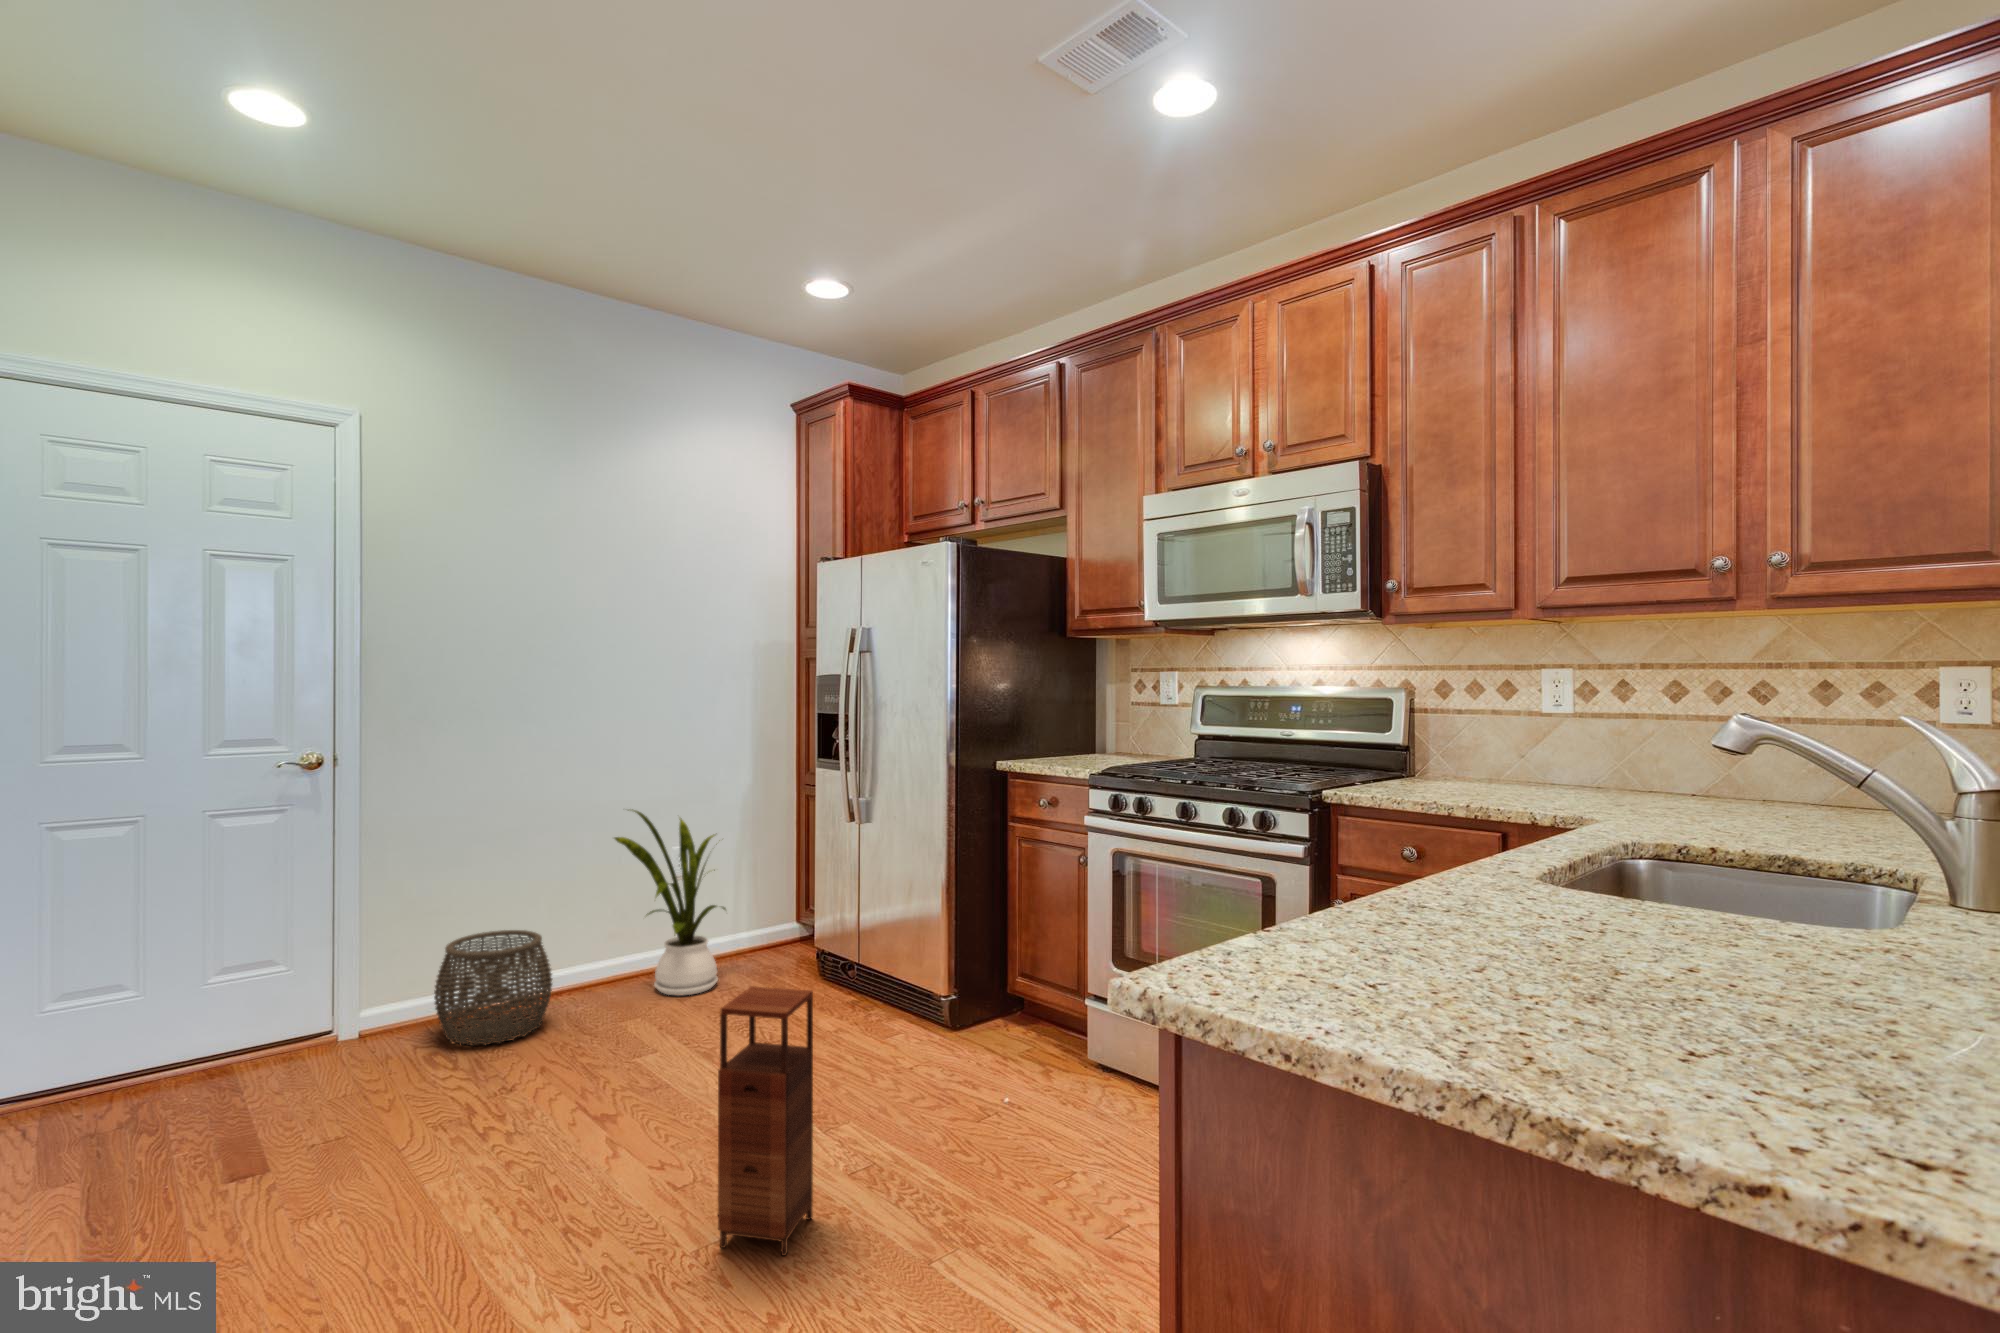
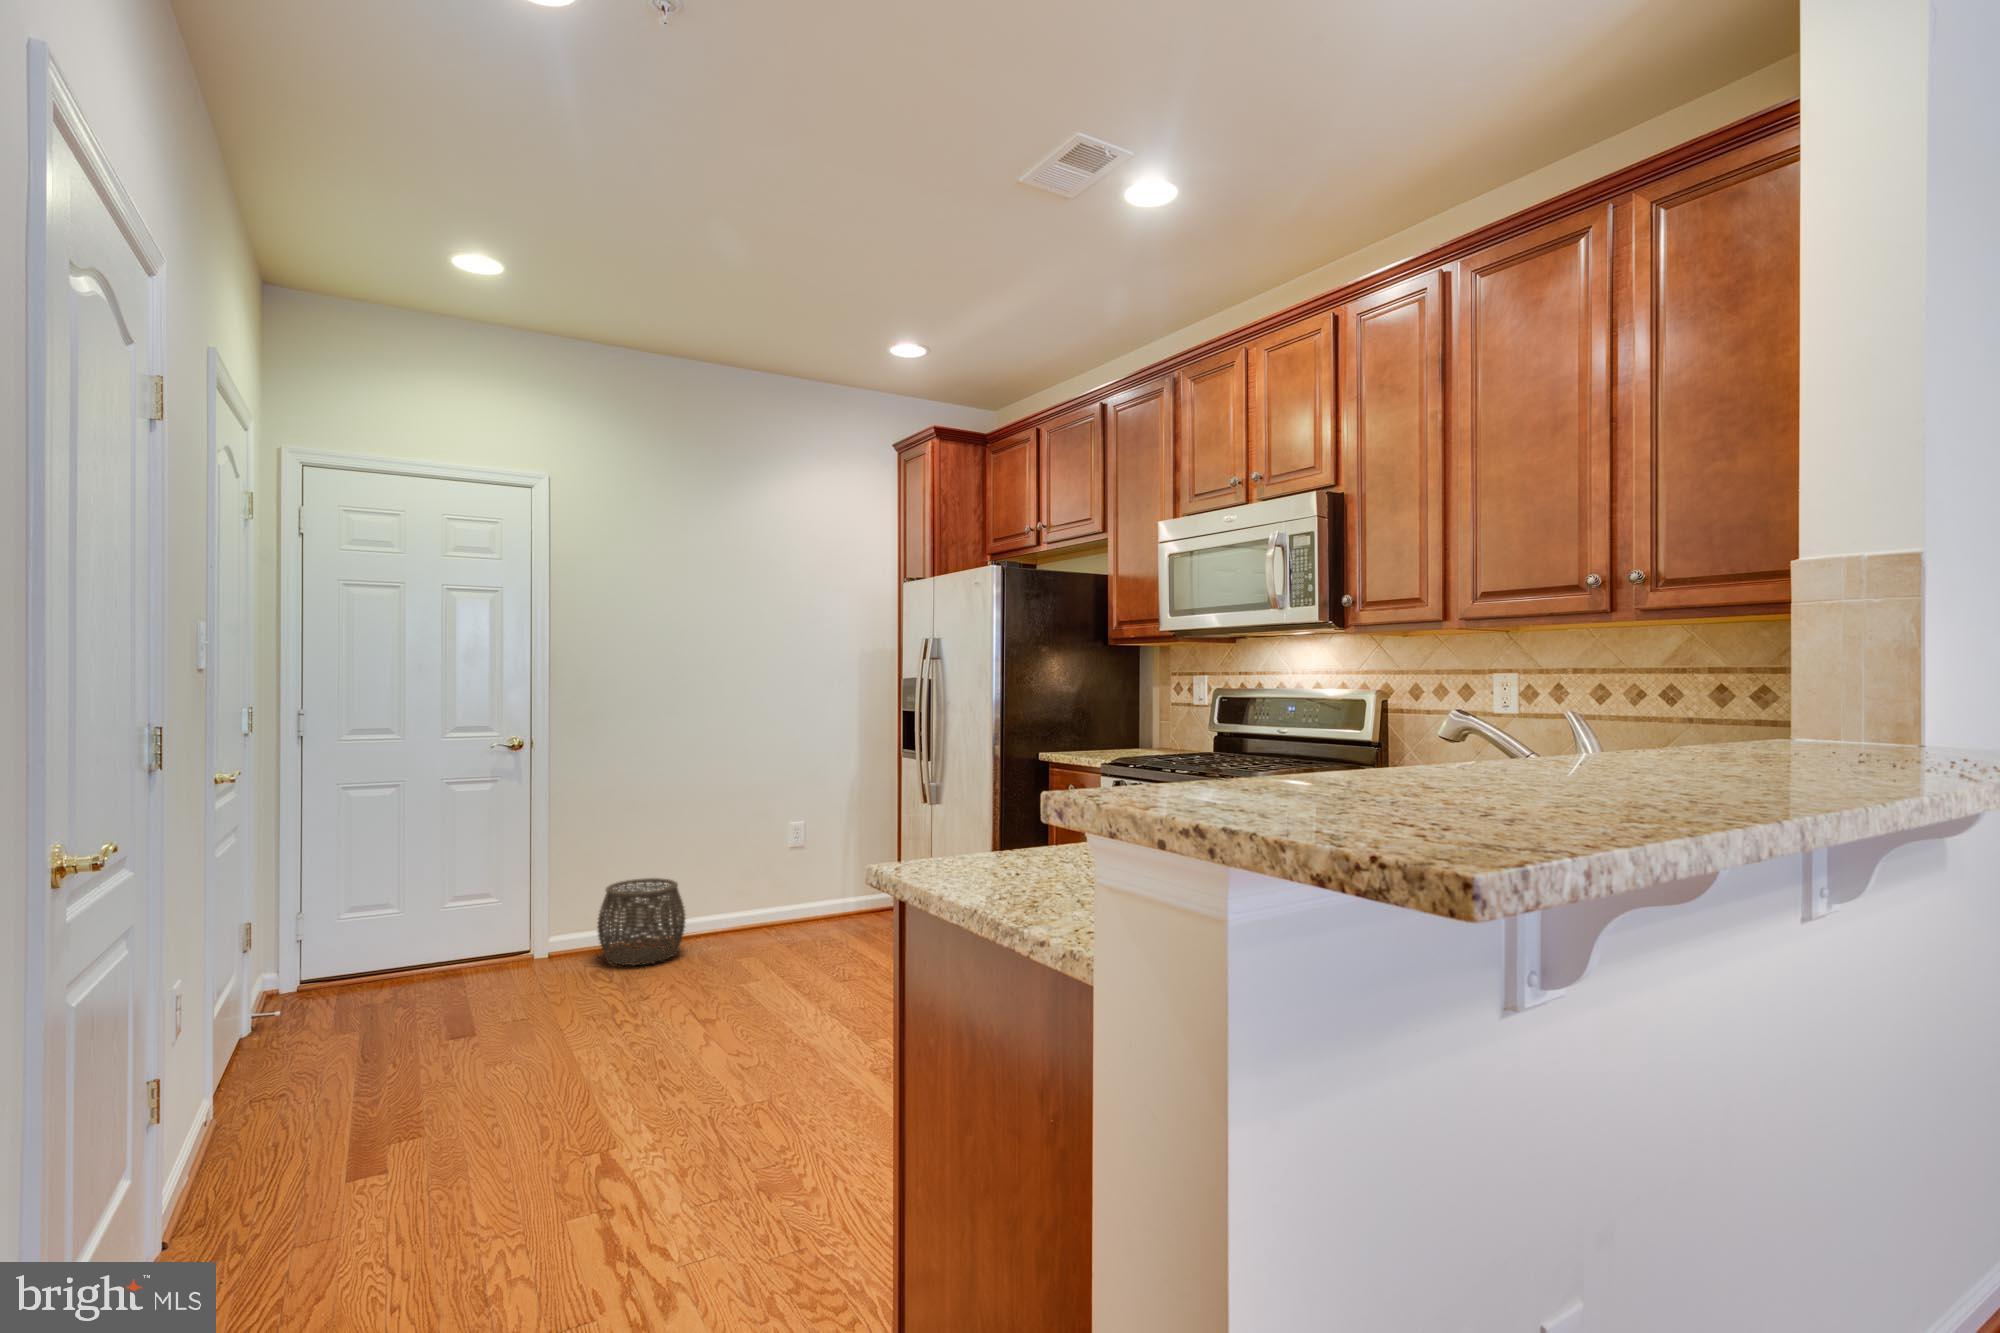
house plant: present [615,809,726,995] -> none [737,785,831,940]
storage cabinet: present [718,986,813,1256] -> none [759,916,836,1120]

